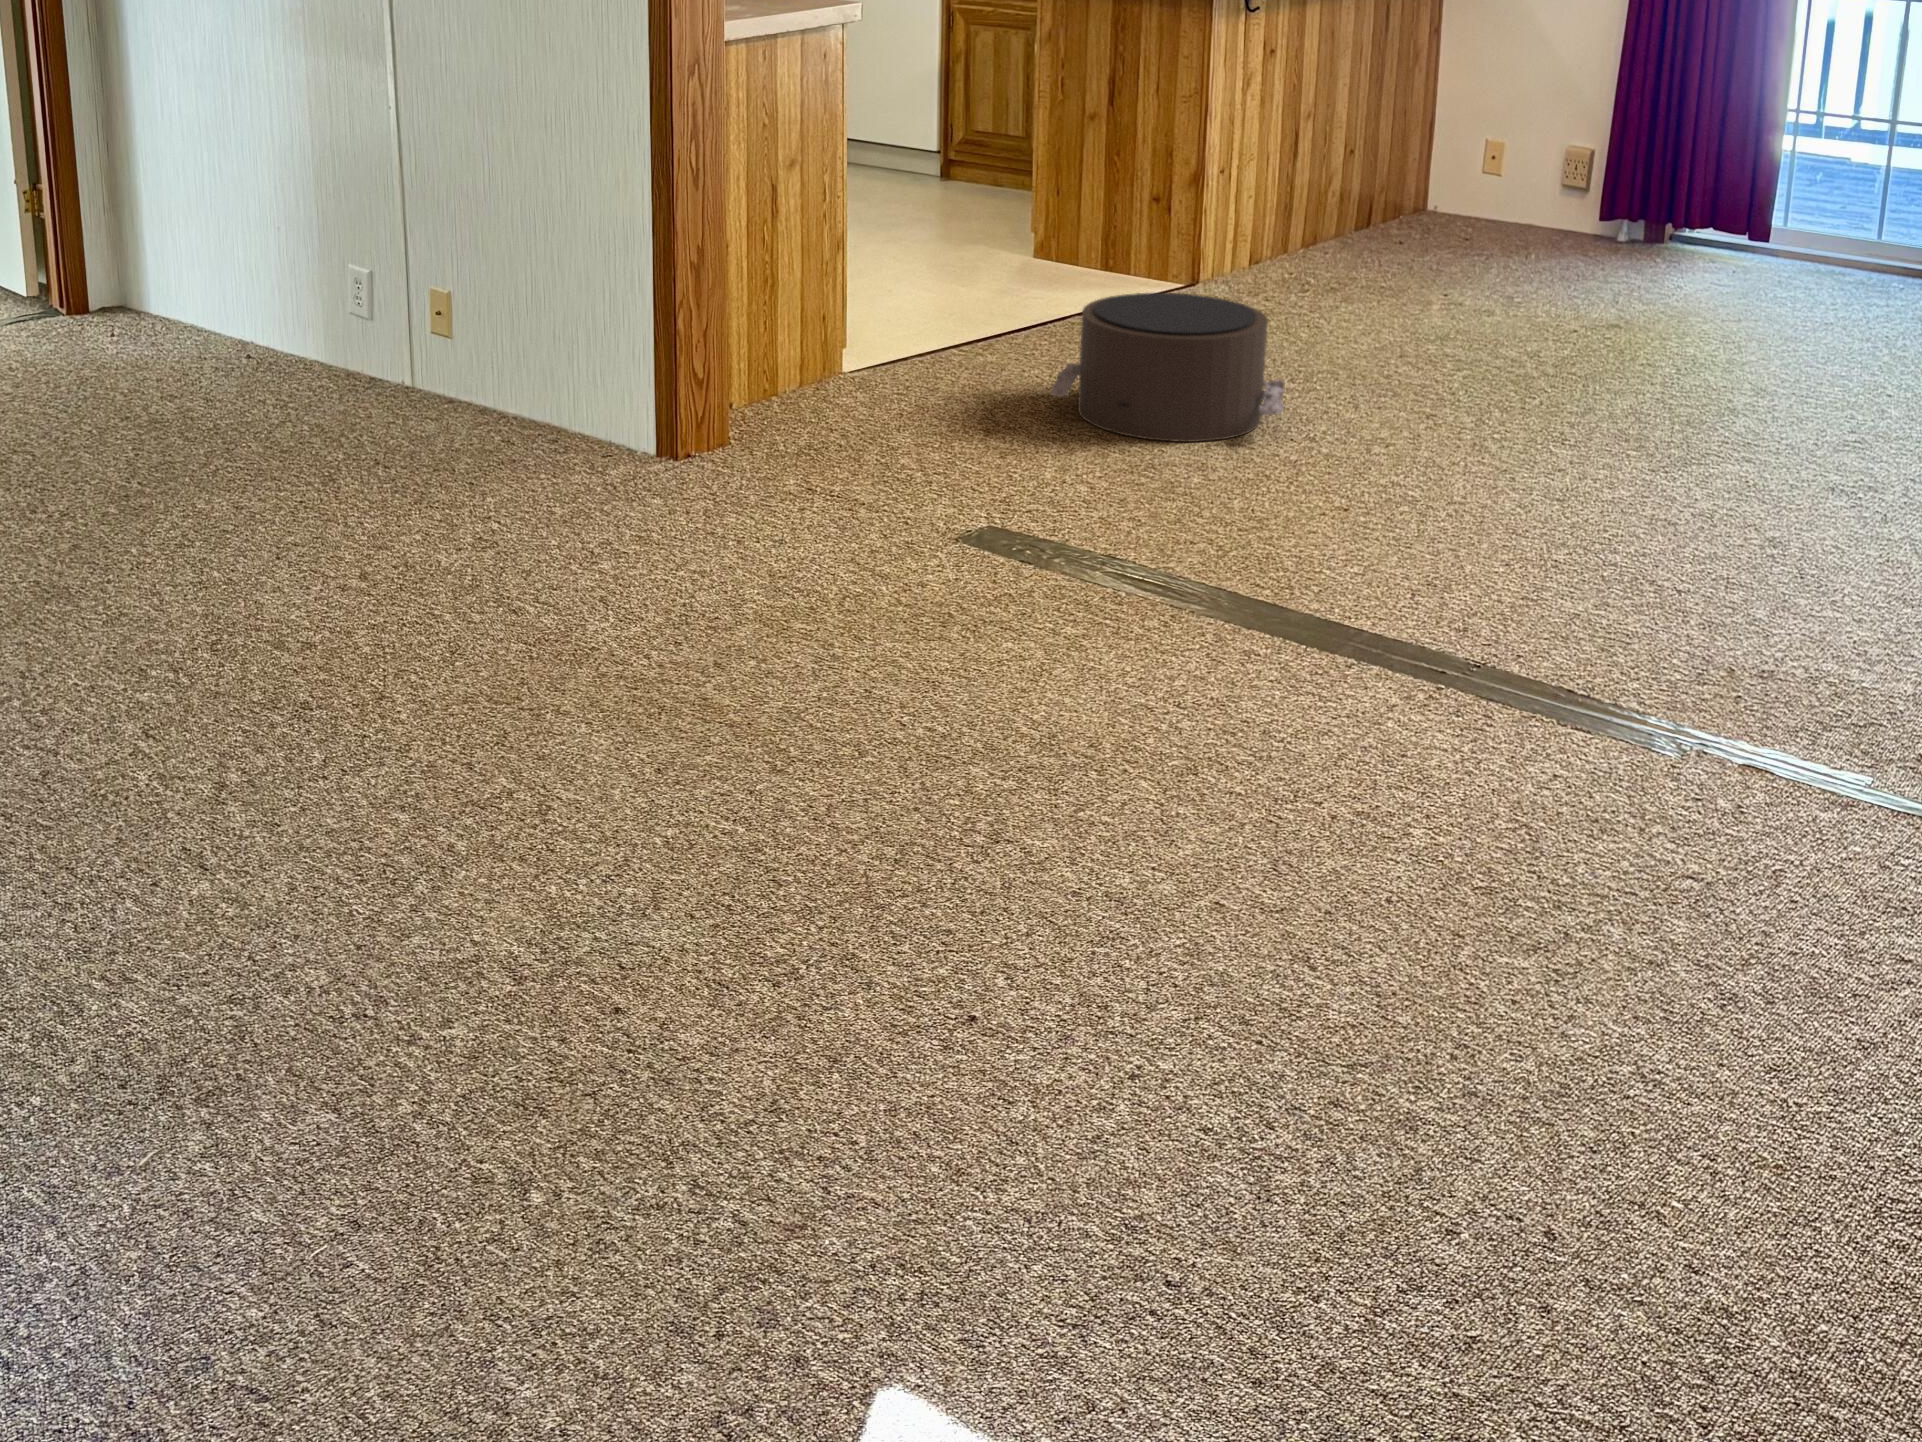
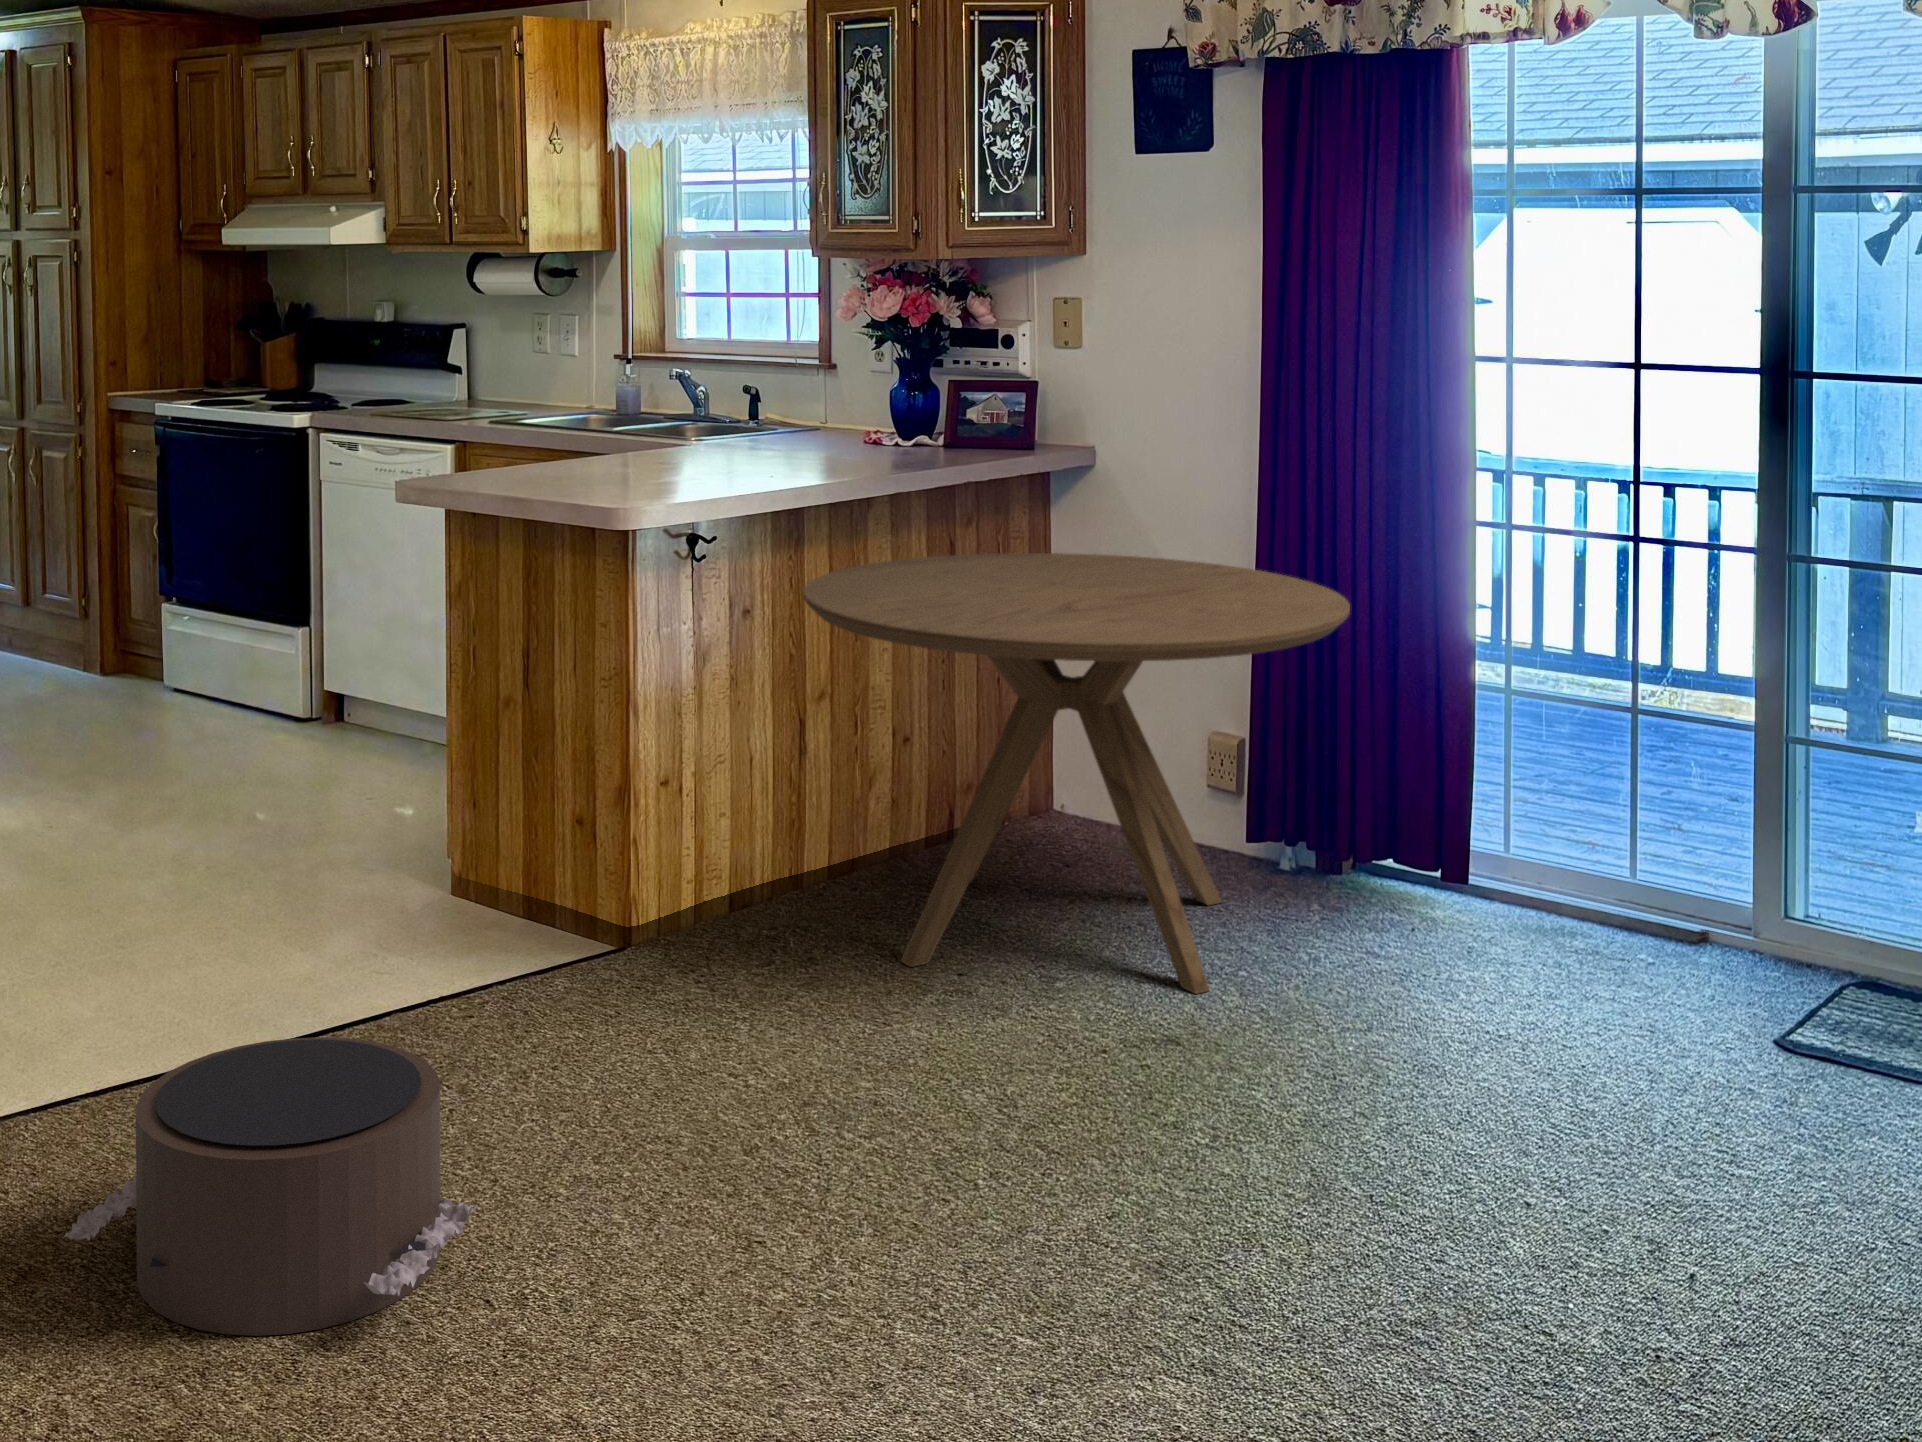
dining table: none [1328,13,1729,302] -> present [803,553,1350,994]

